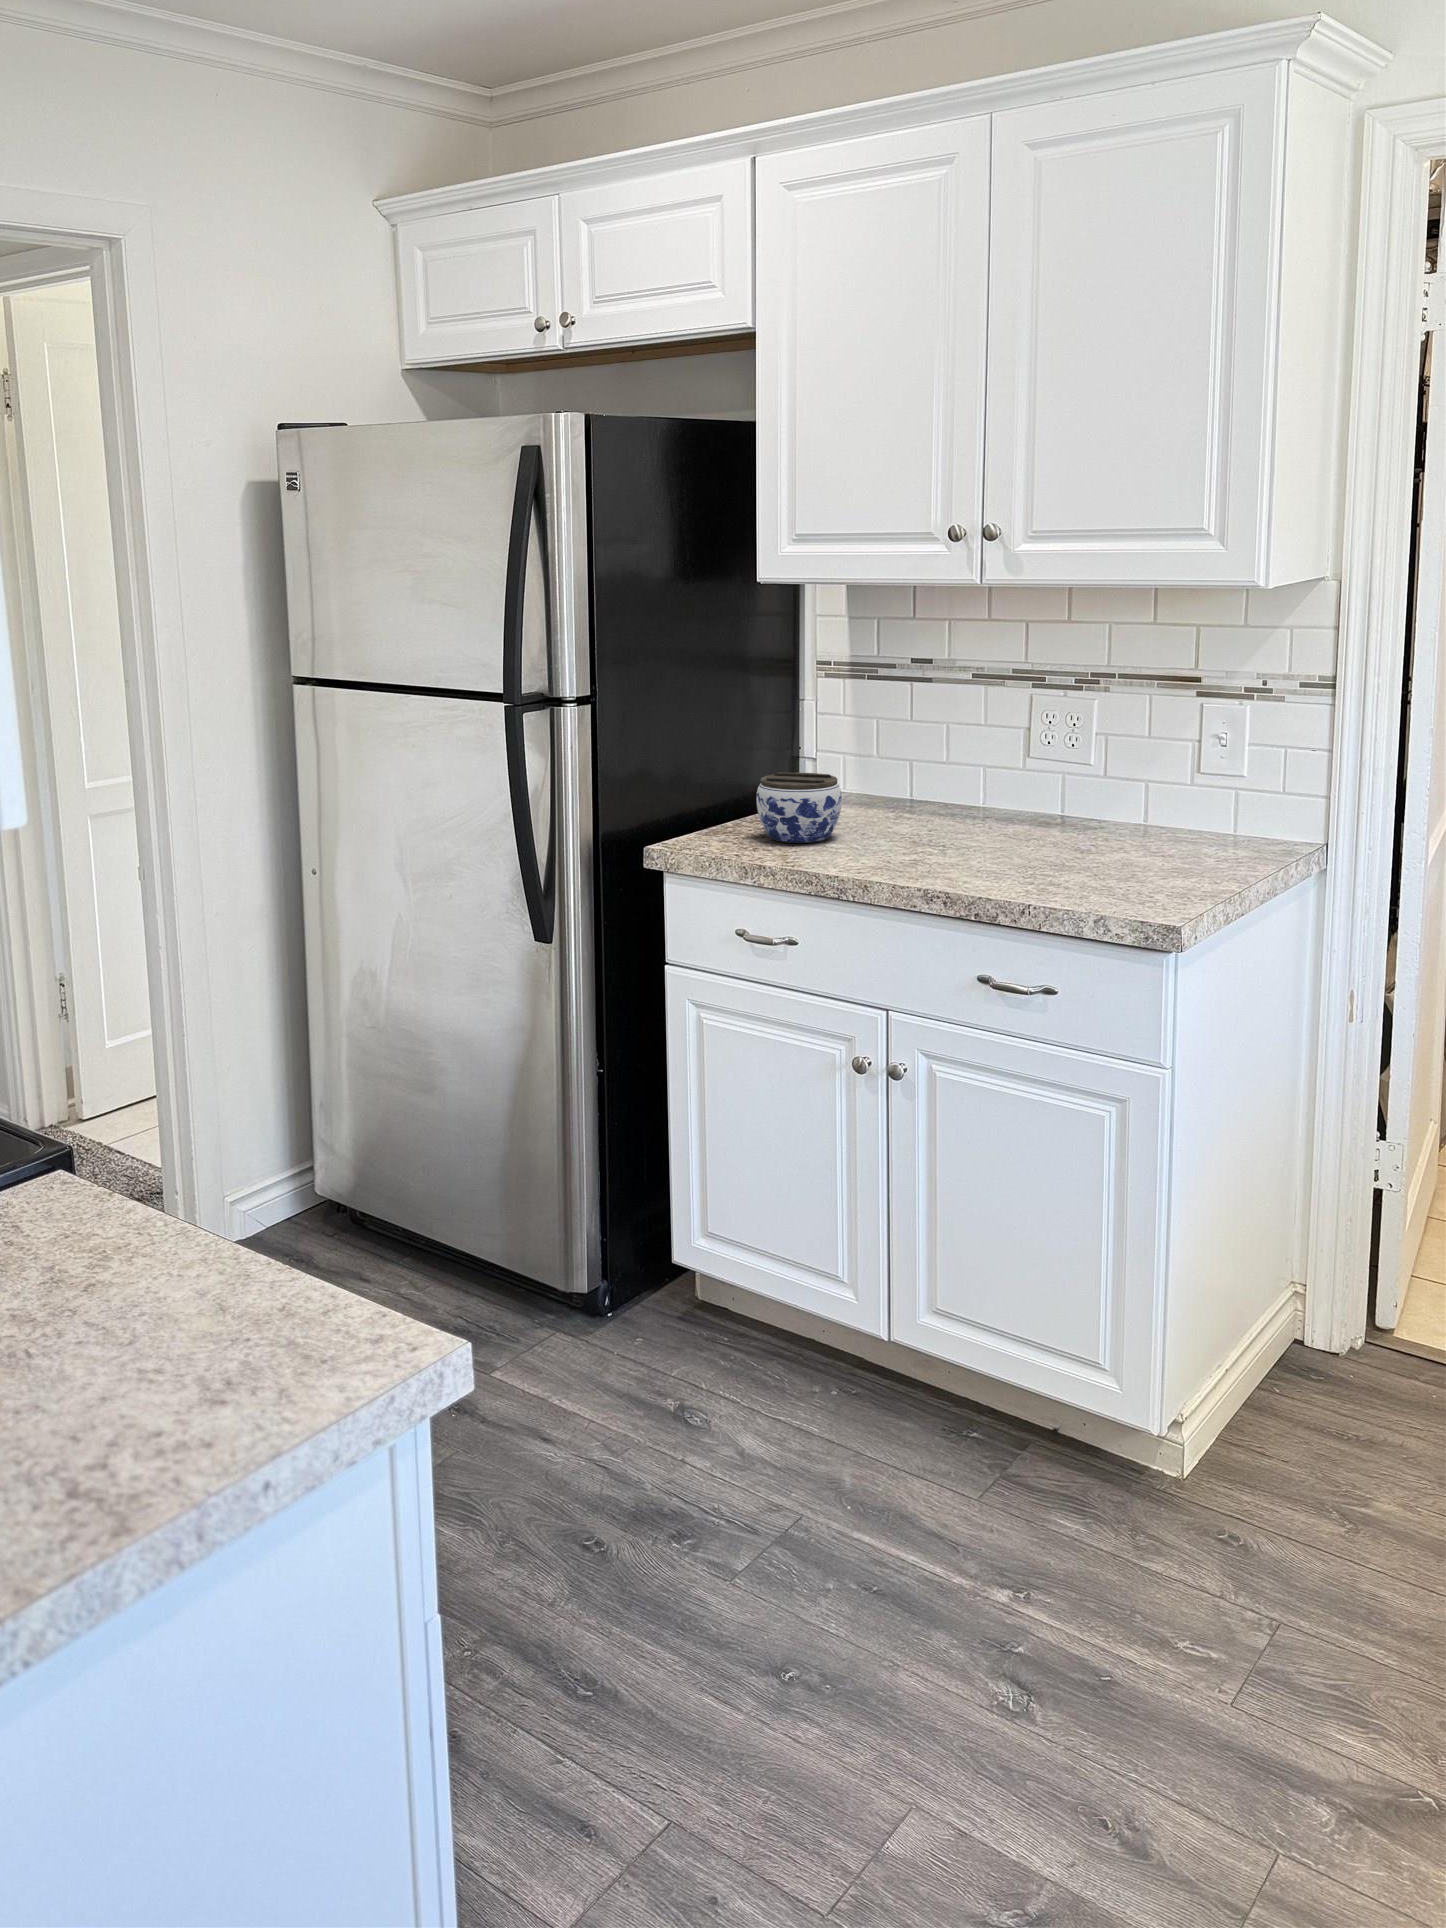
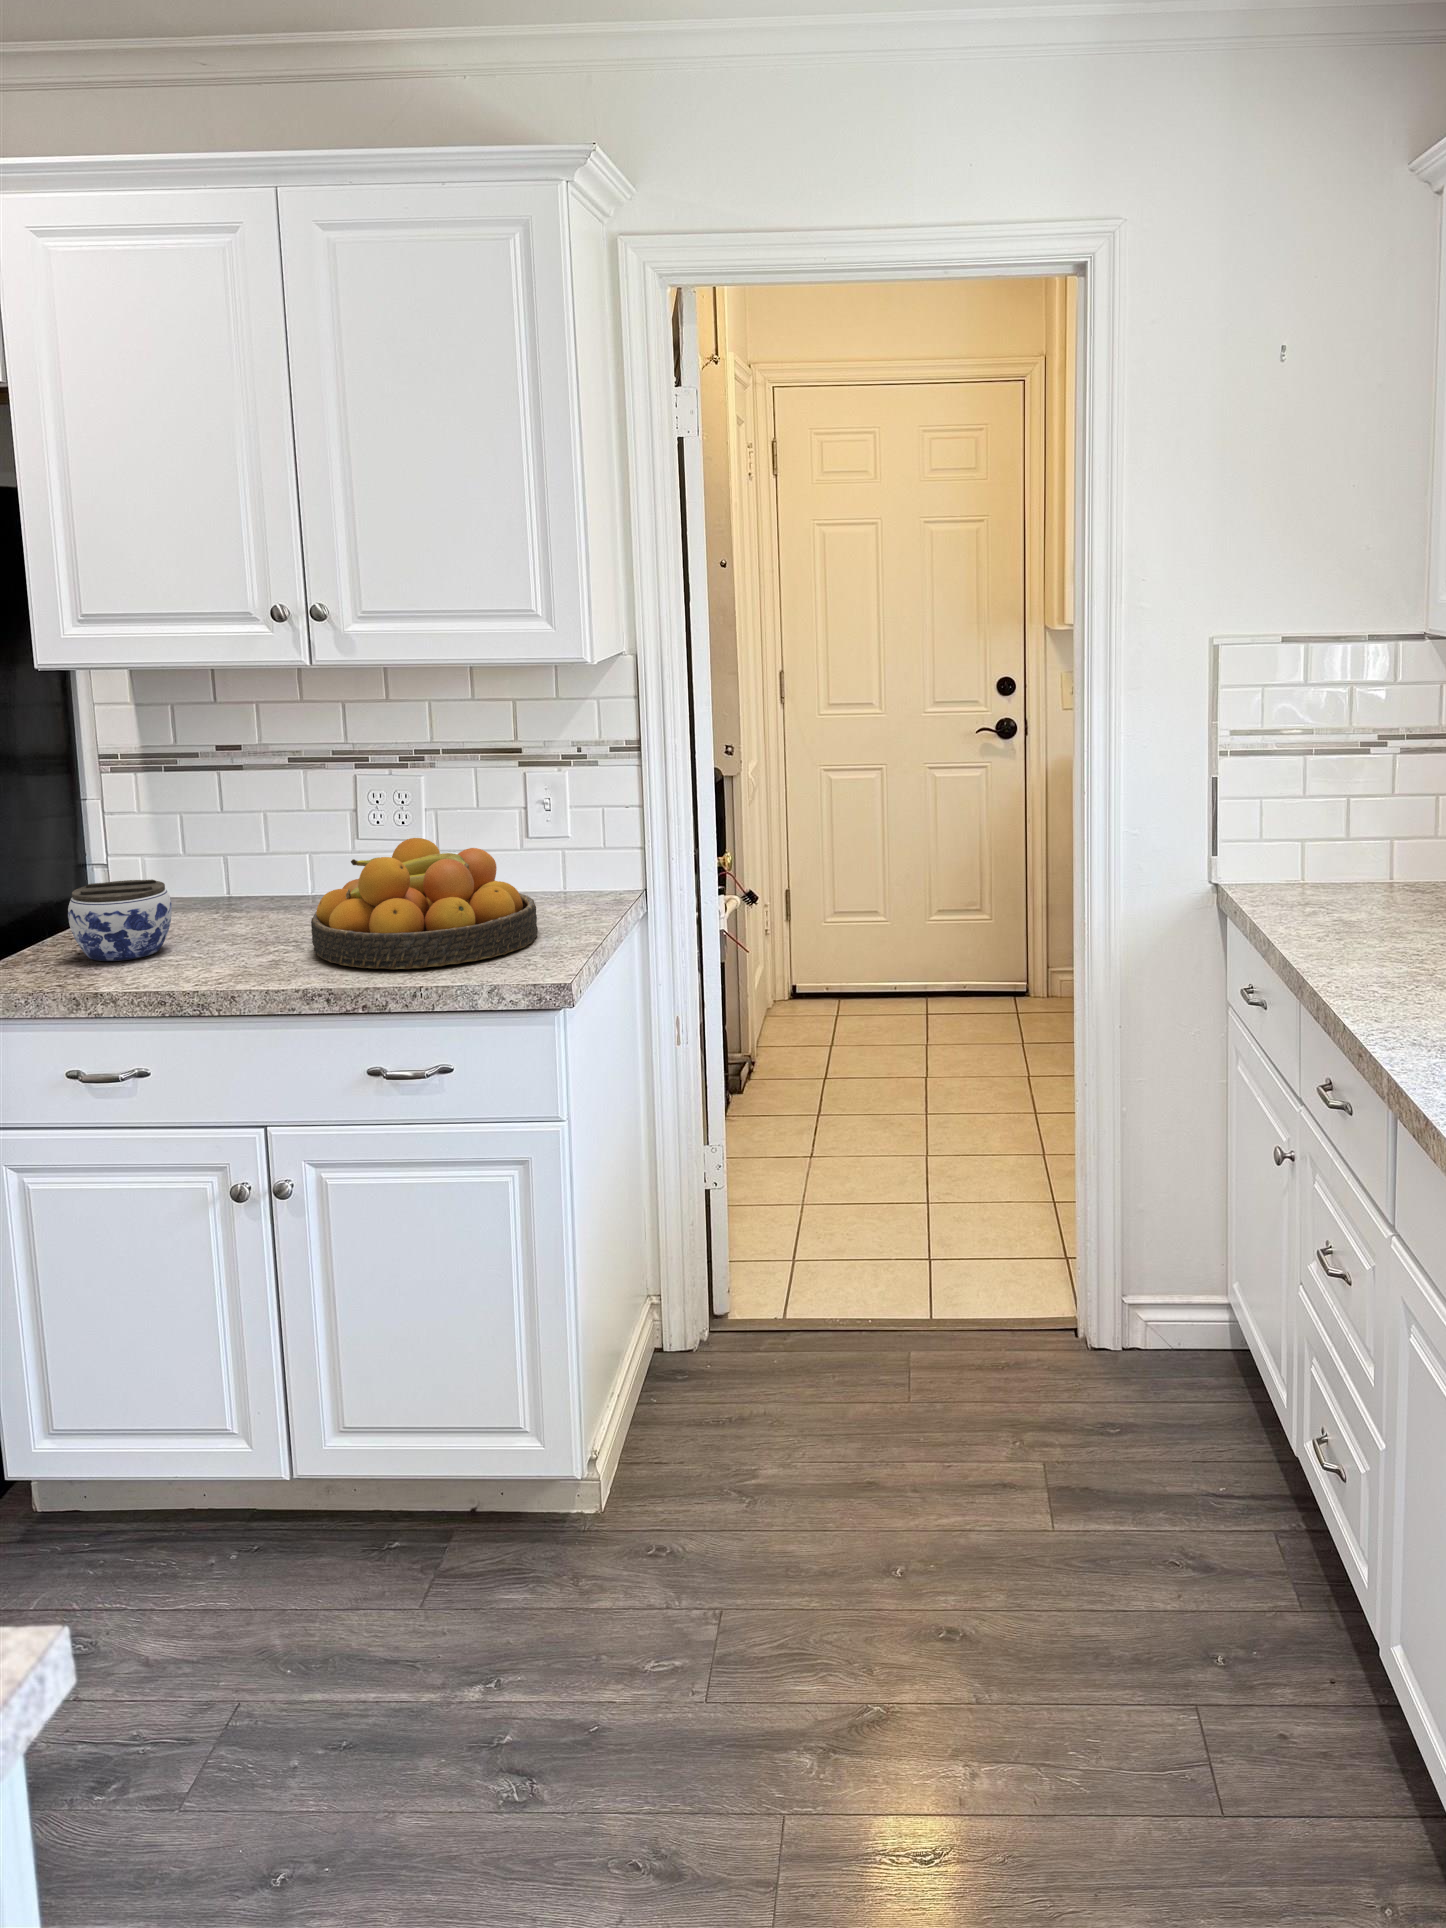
fruit bowl: none [952,760,1179,888] -> present [311,838,538,969]

